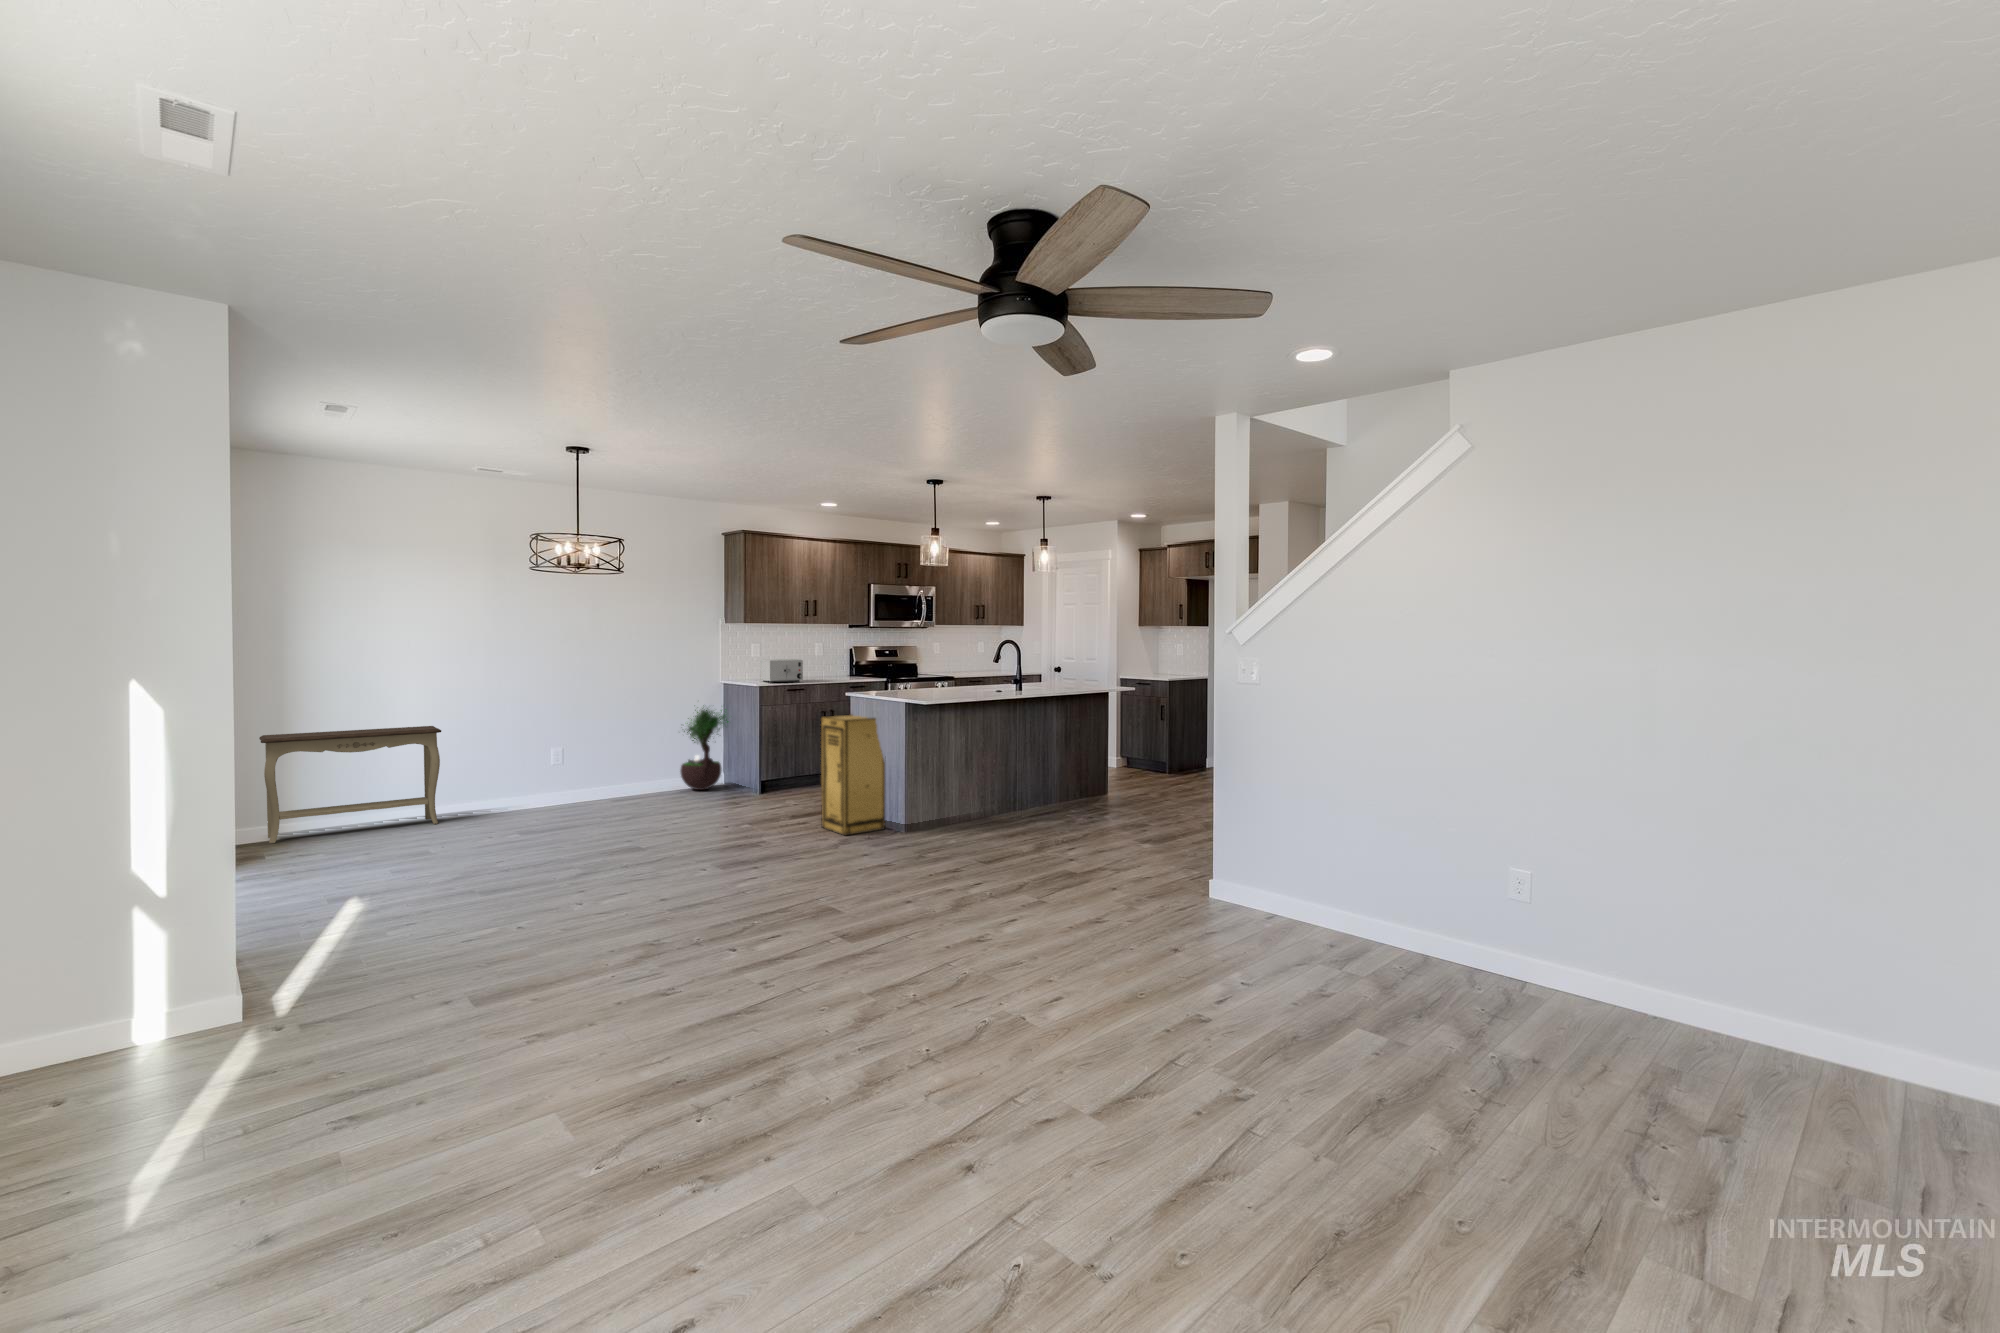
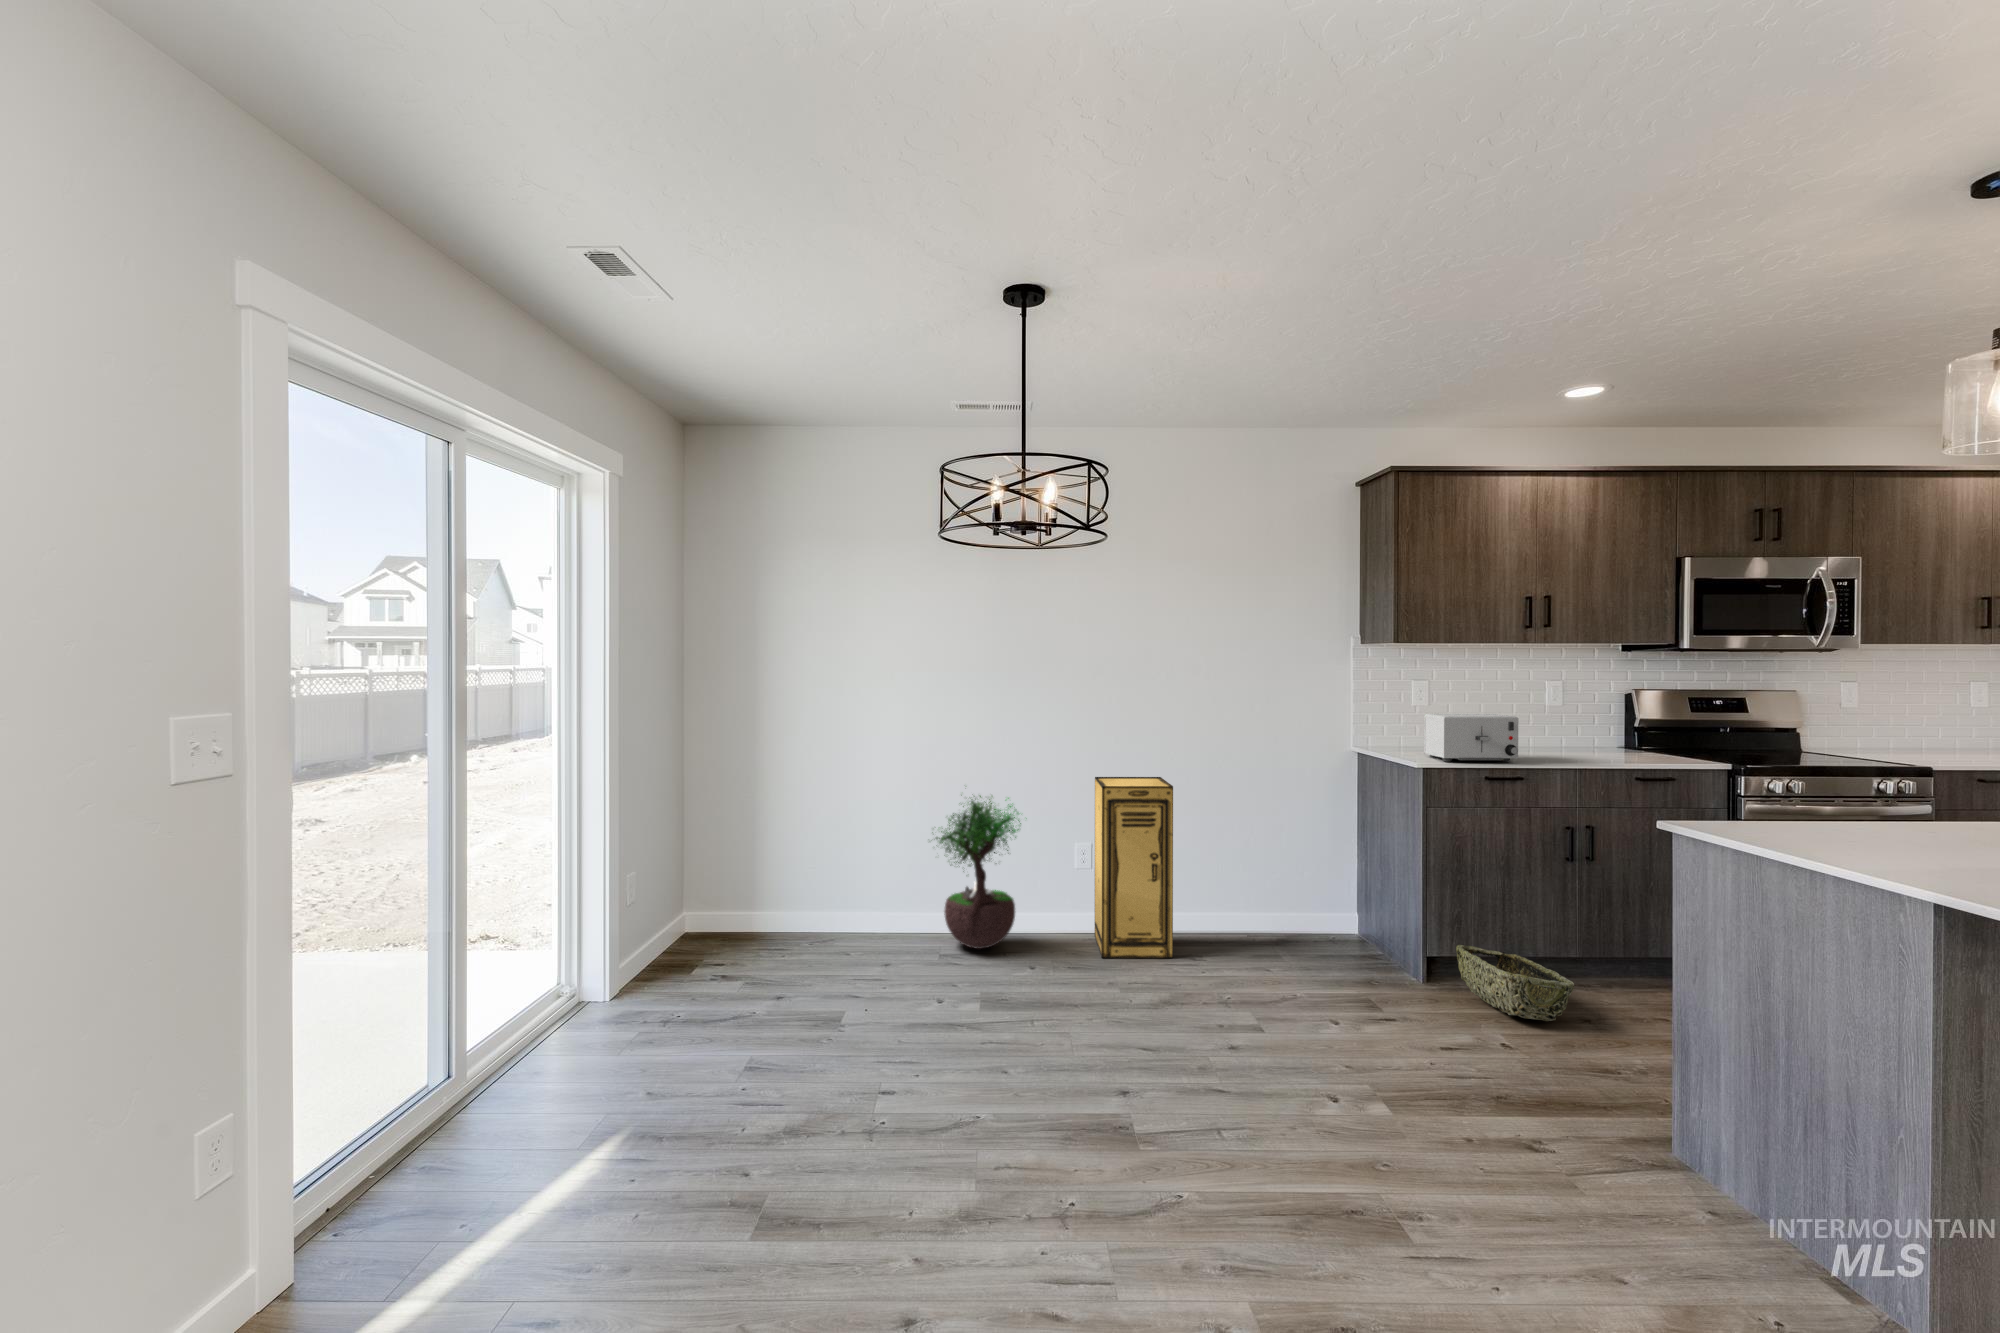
potted tree: present [680,707,728,790] -> present [932,795,1021,949]
storage cabinet: present [821,714,885,836] -> present [1095,777,1173,958]
console table: present [259,726,441,843] -> none [685,799,903,954]
woven basket: none [777,770,825,795] -> present [1456,945,1574,1021]

